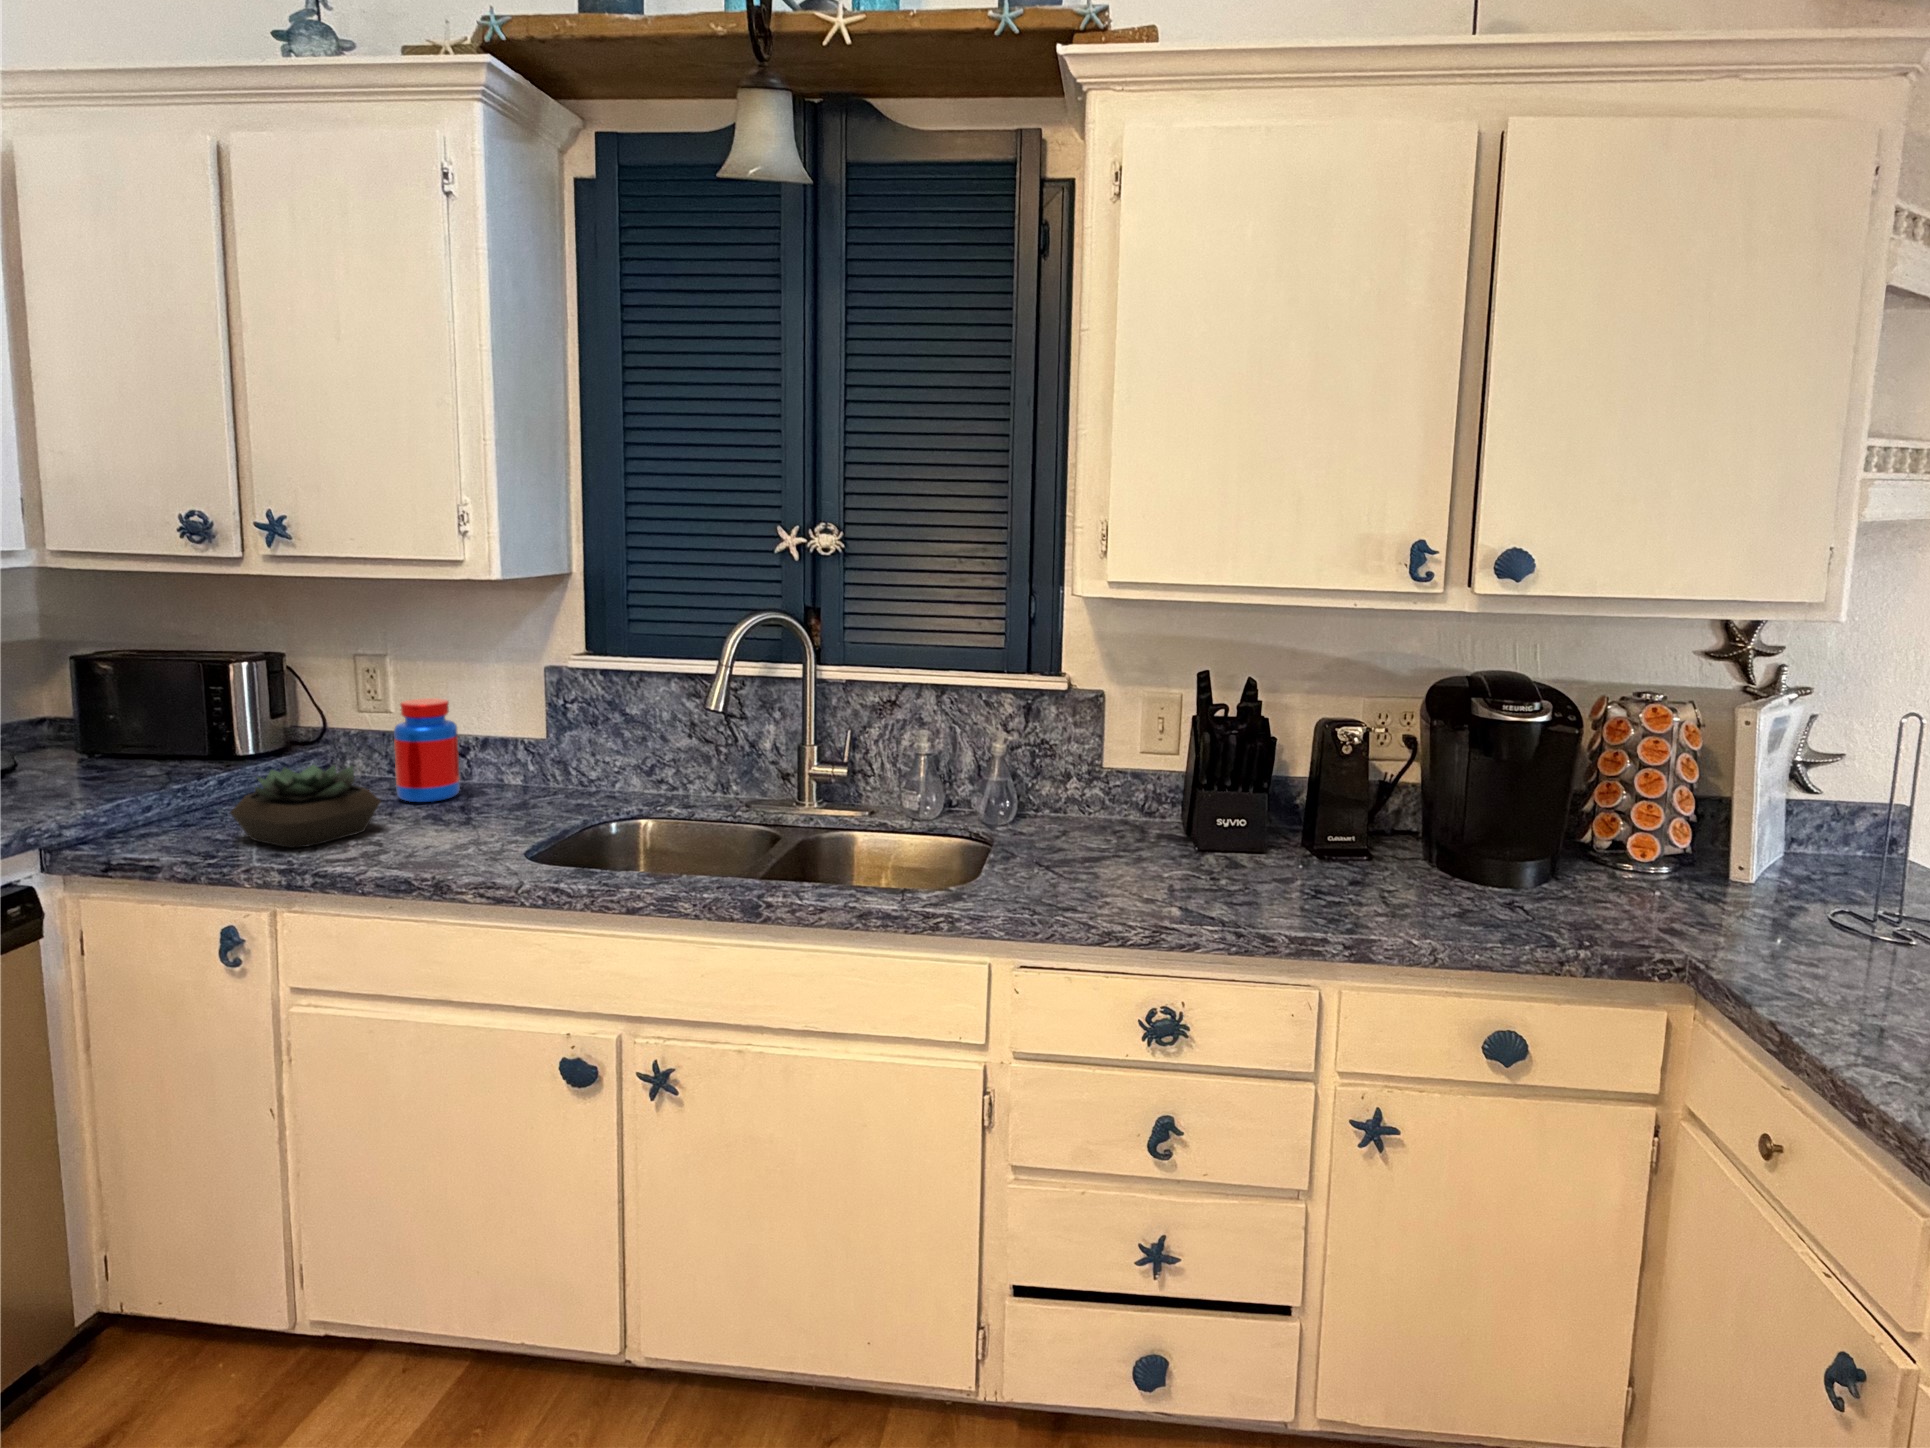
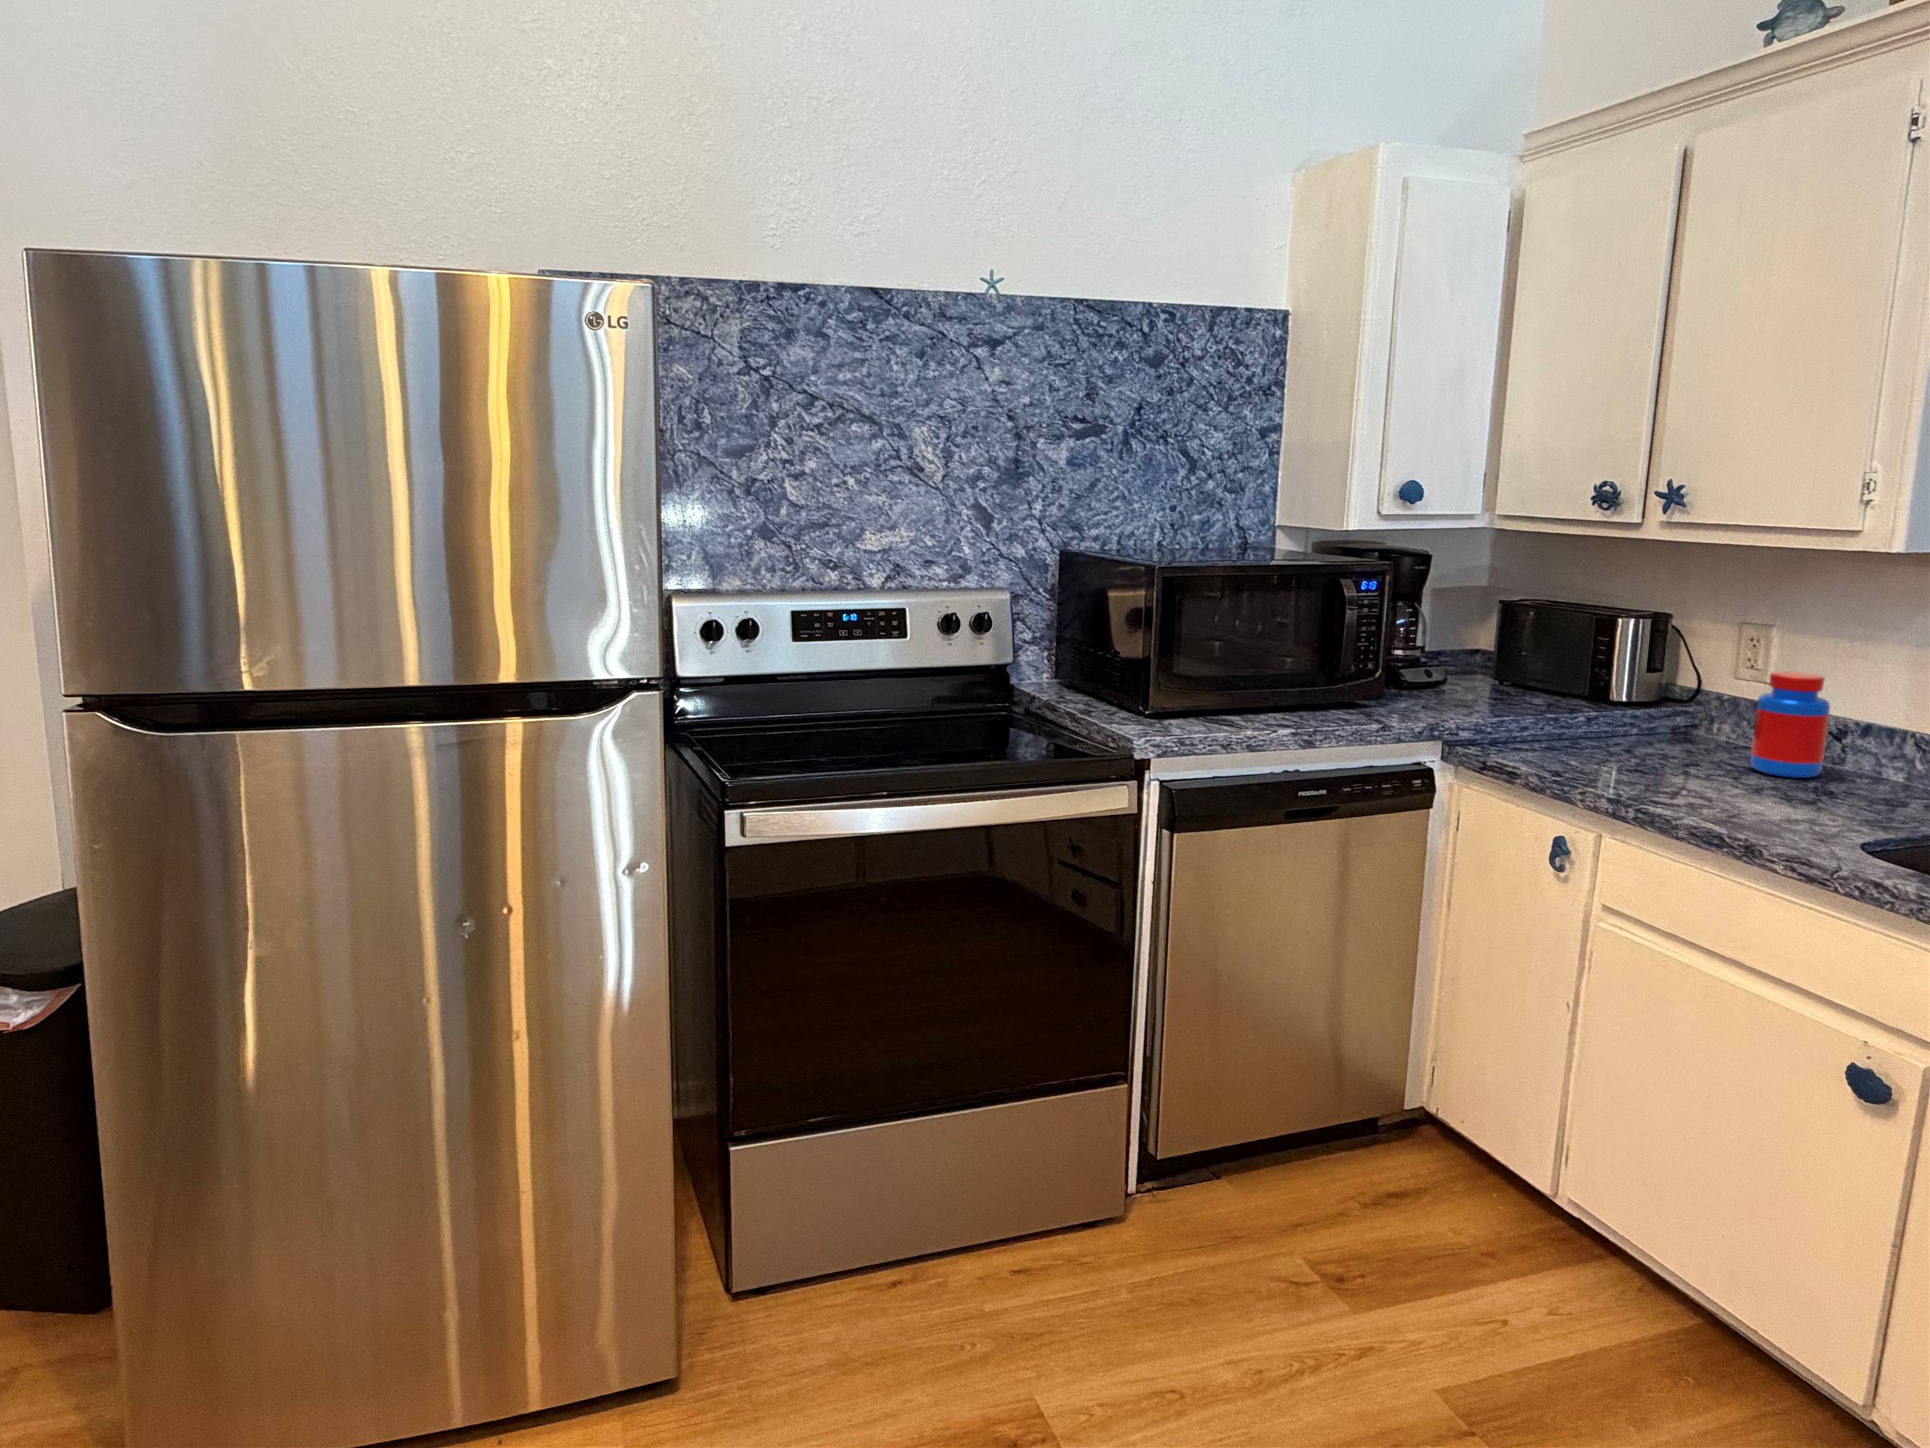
succulent plant: present [231,765,381,848] -> none [1585,713,1724,787]

